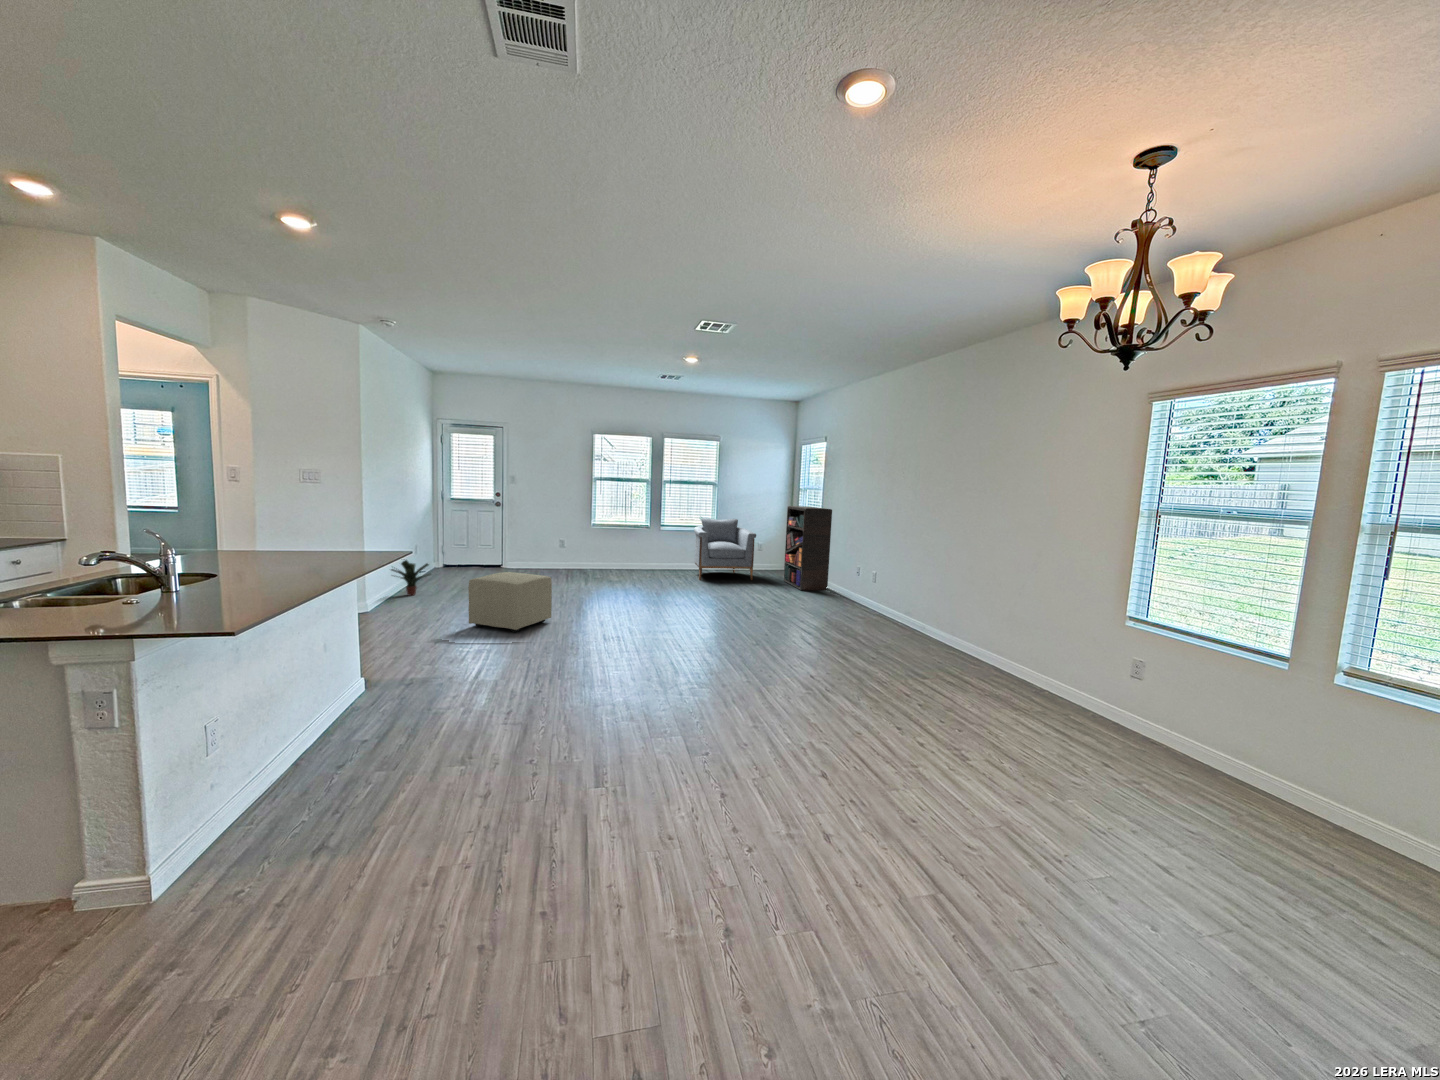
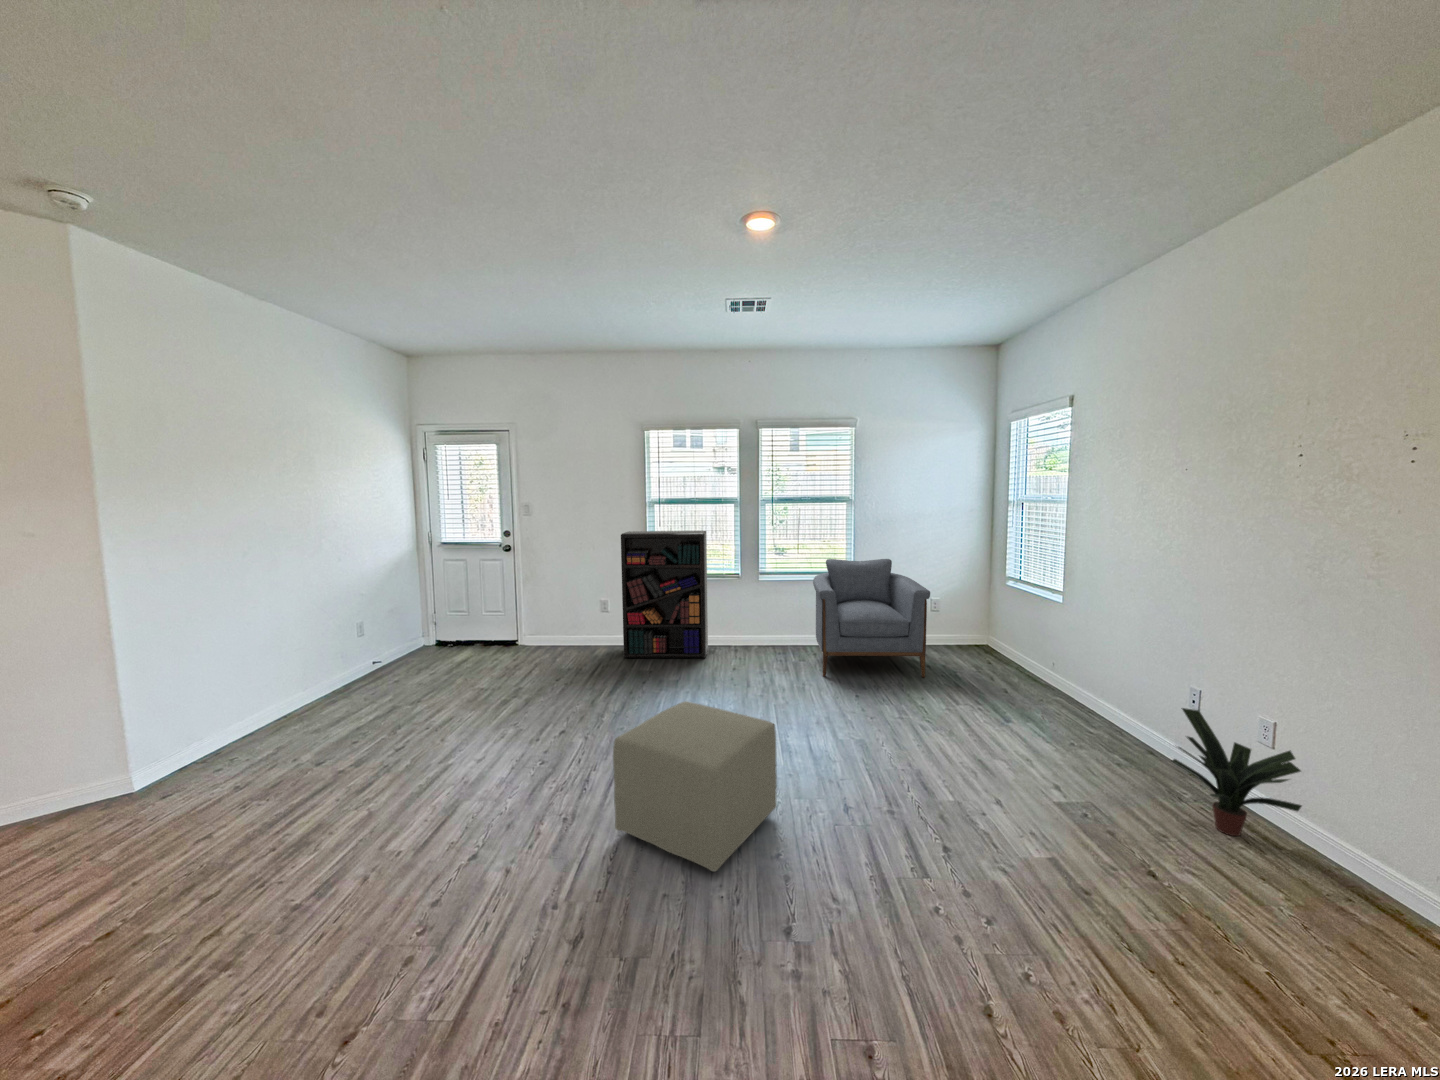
bookshelf: present [784,506,832,591] -> present [621,531,708,658]
potted plant: present [391,560,431,595] -> present [1171,708,1302,836]
ottoman: present [468,572,552,632] -> present [613,701,777,872]

